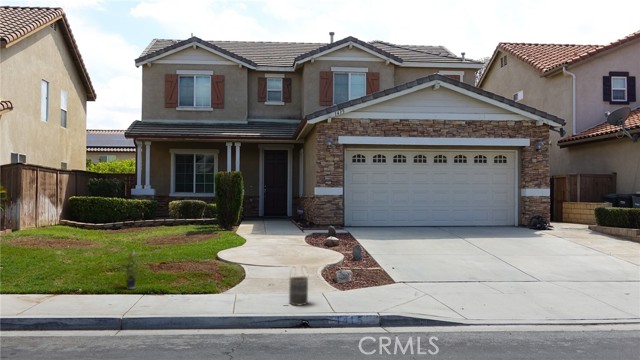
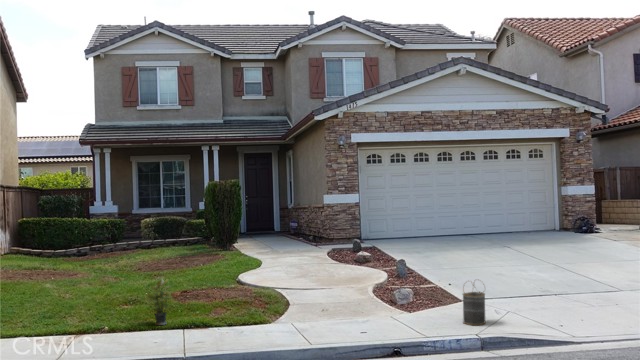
basket: present [289,276,308,305] -> present [463,285,486,325]

